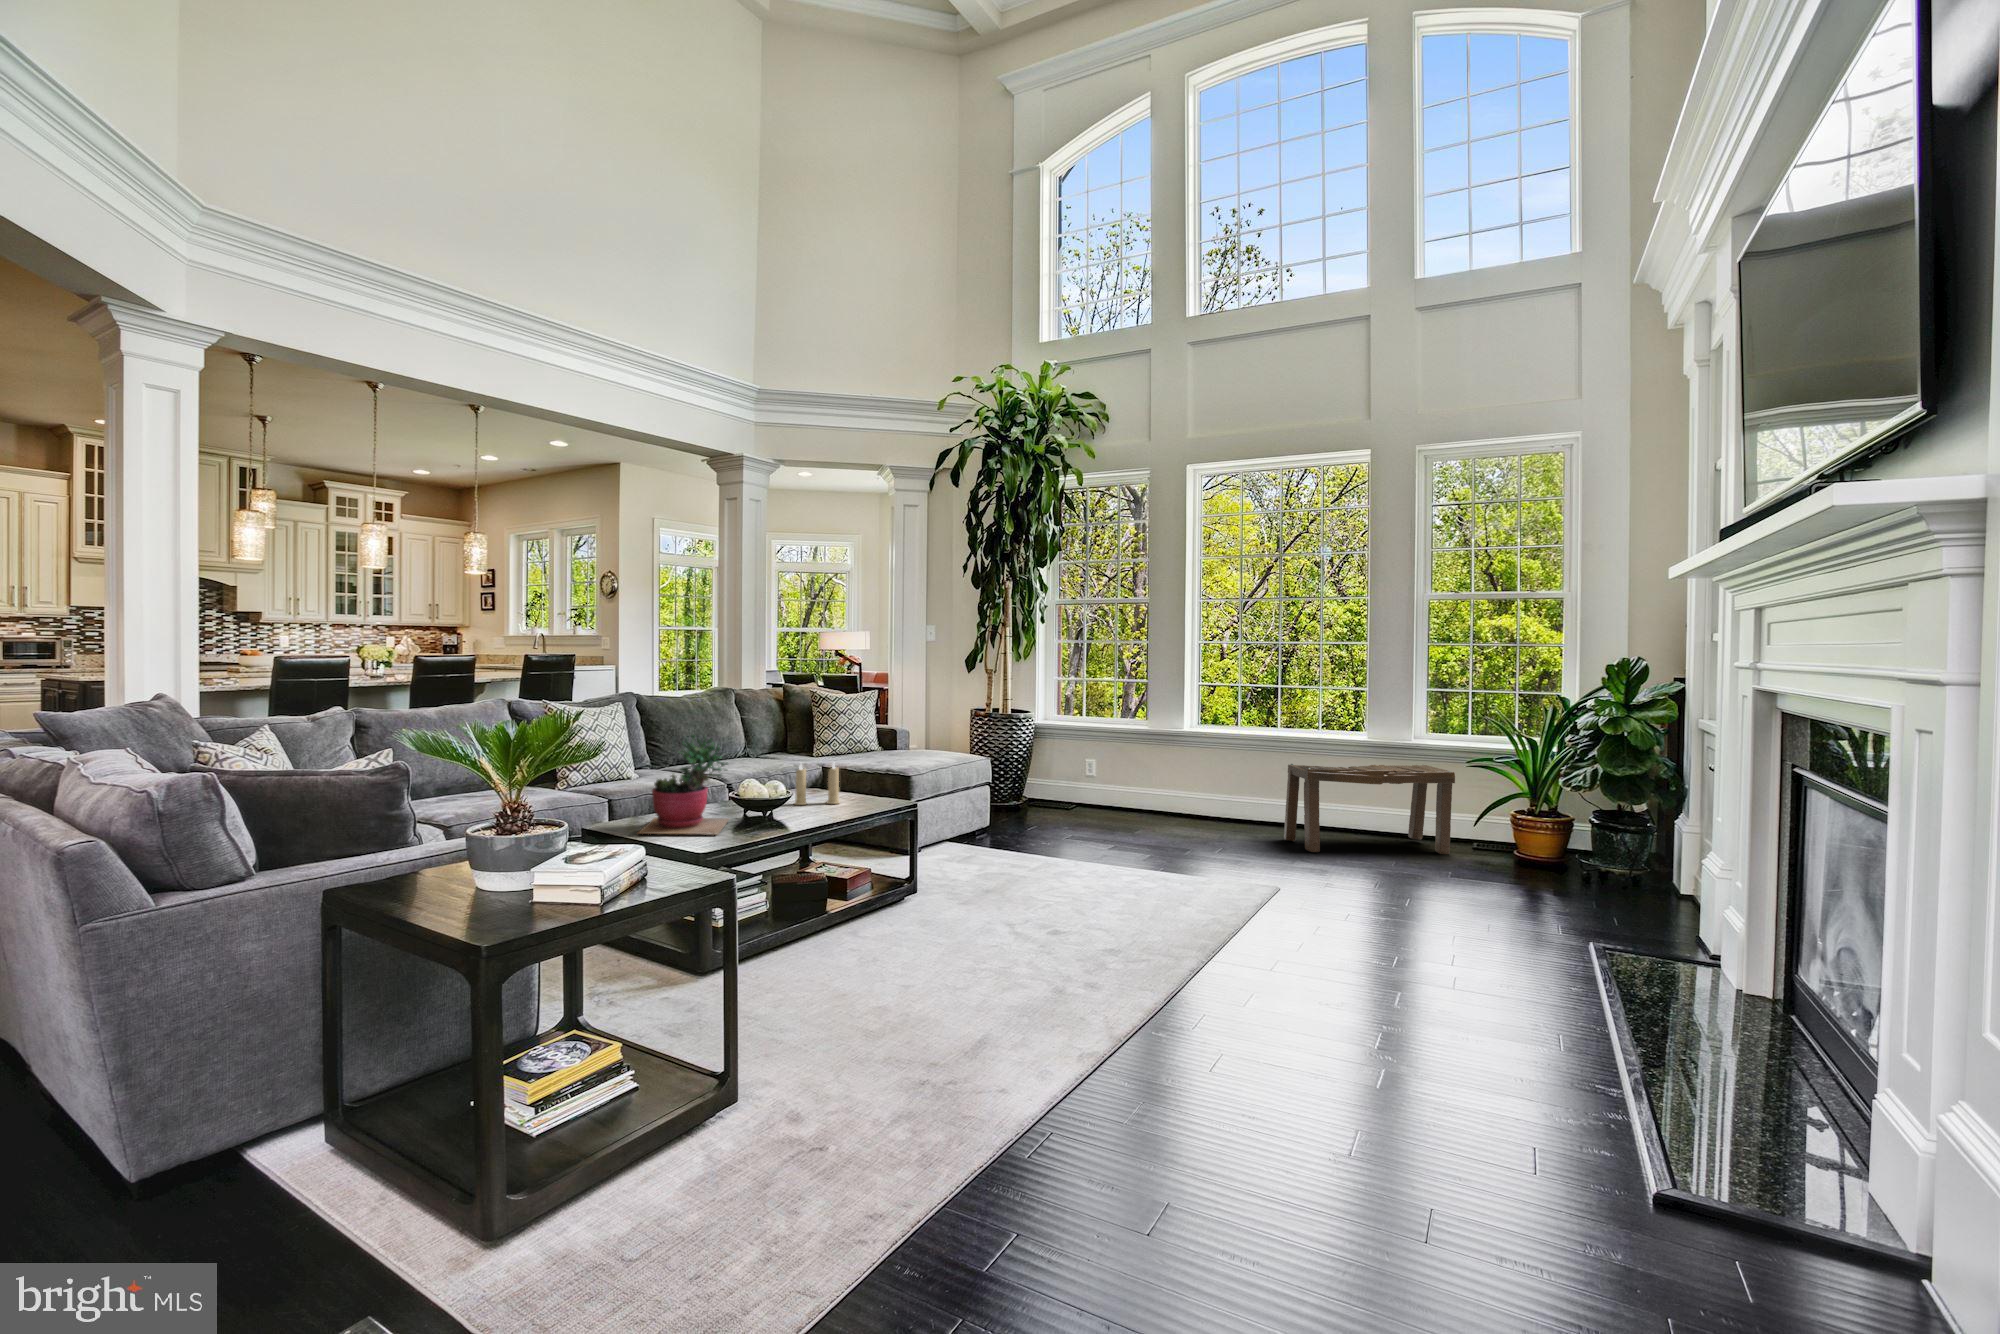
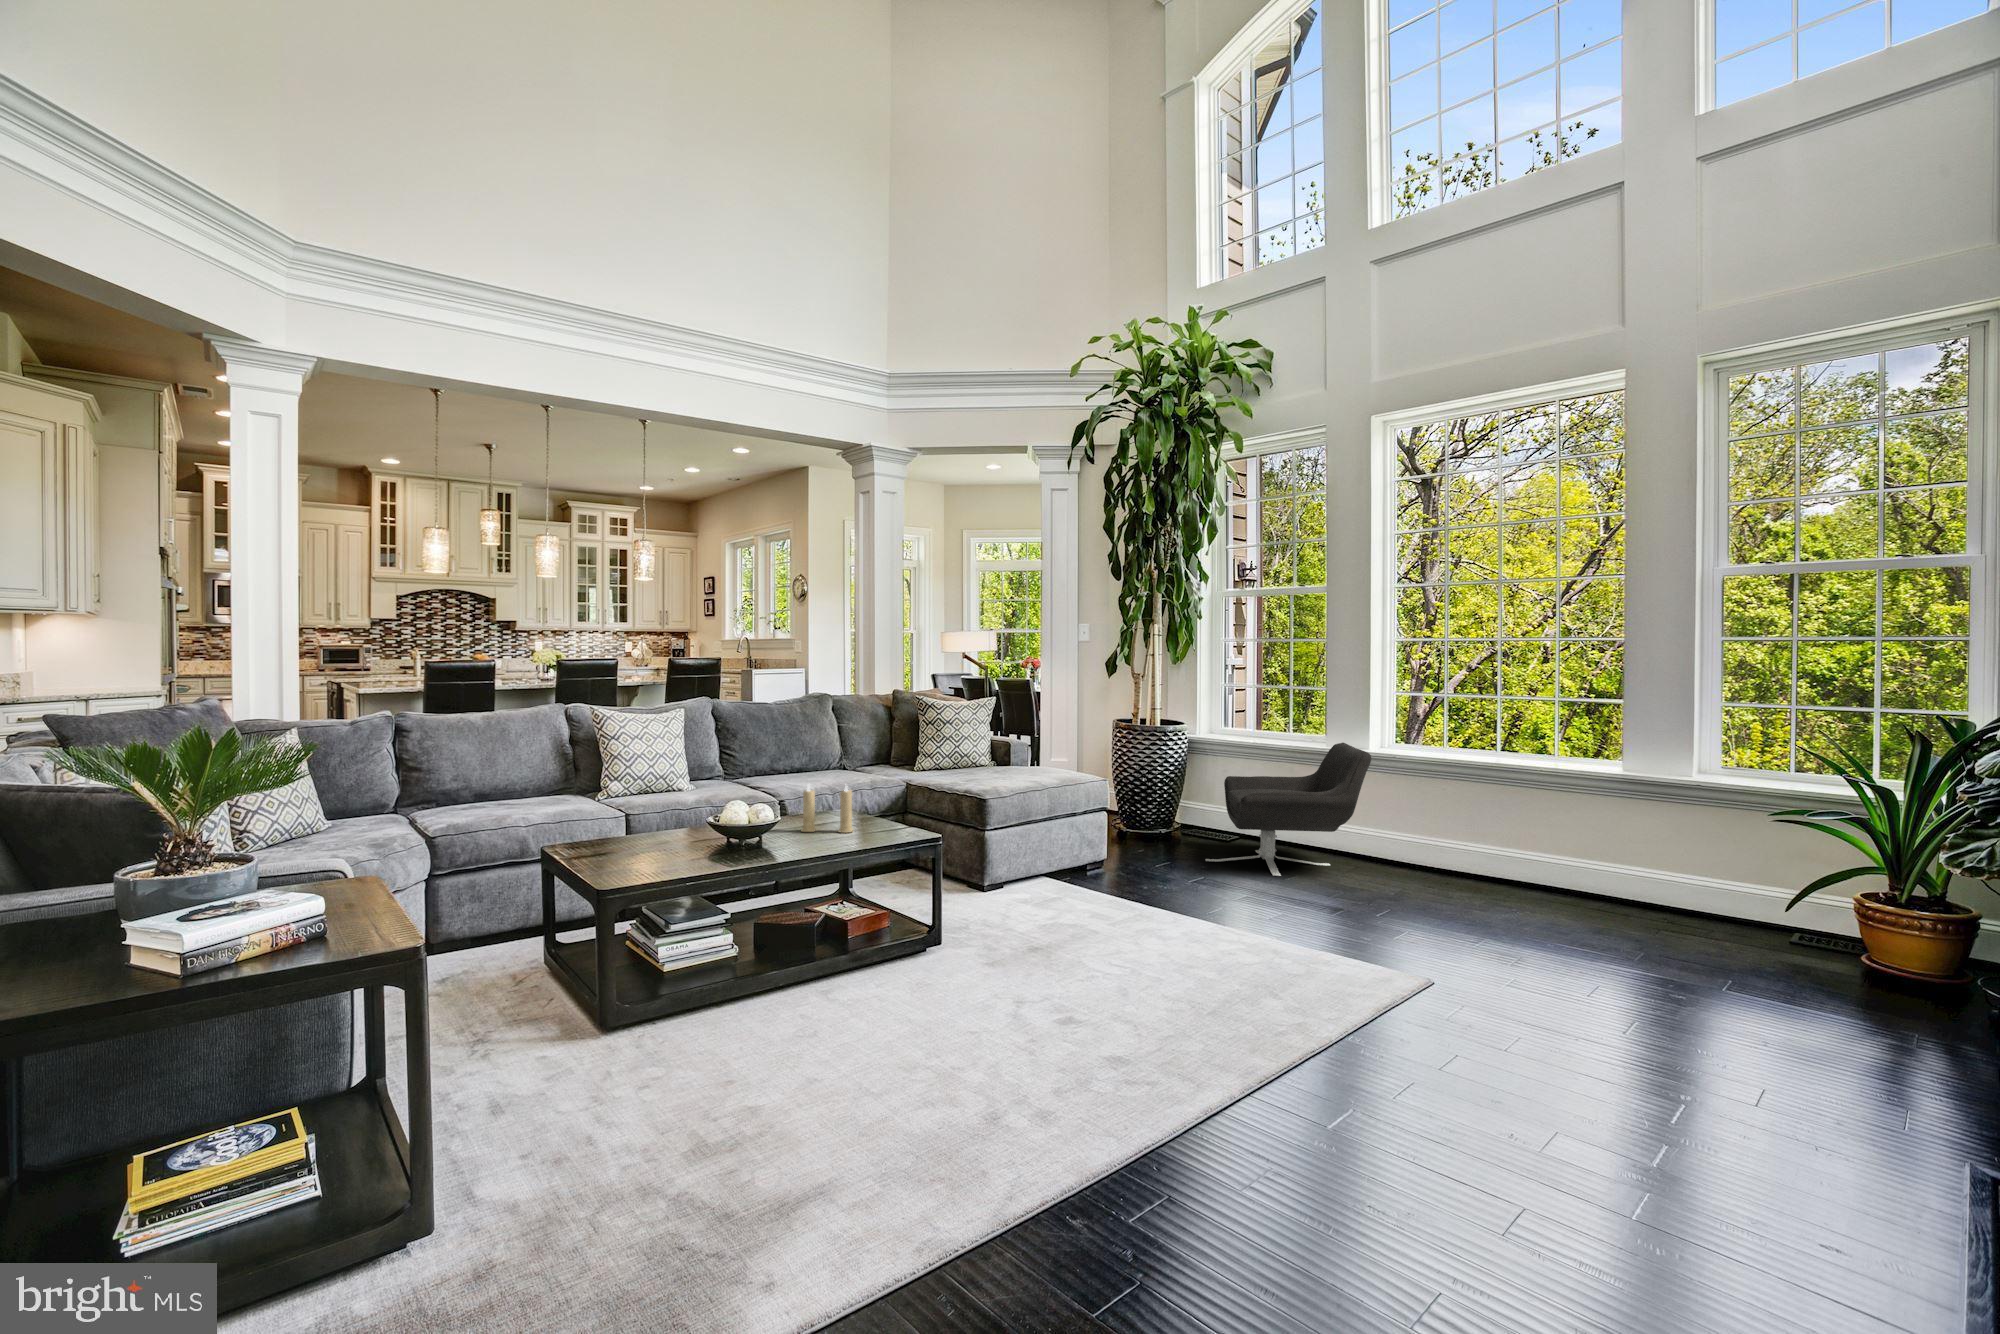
lounge chair: none [1066,724,1195,830] -> present [1206,743,1371,876]
succulent plant: present [638,735,729,835] -> none [584,749,704,866]
bench: present [1284,764,1455,855] -> none [1487,803,1752,948]

